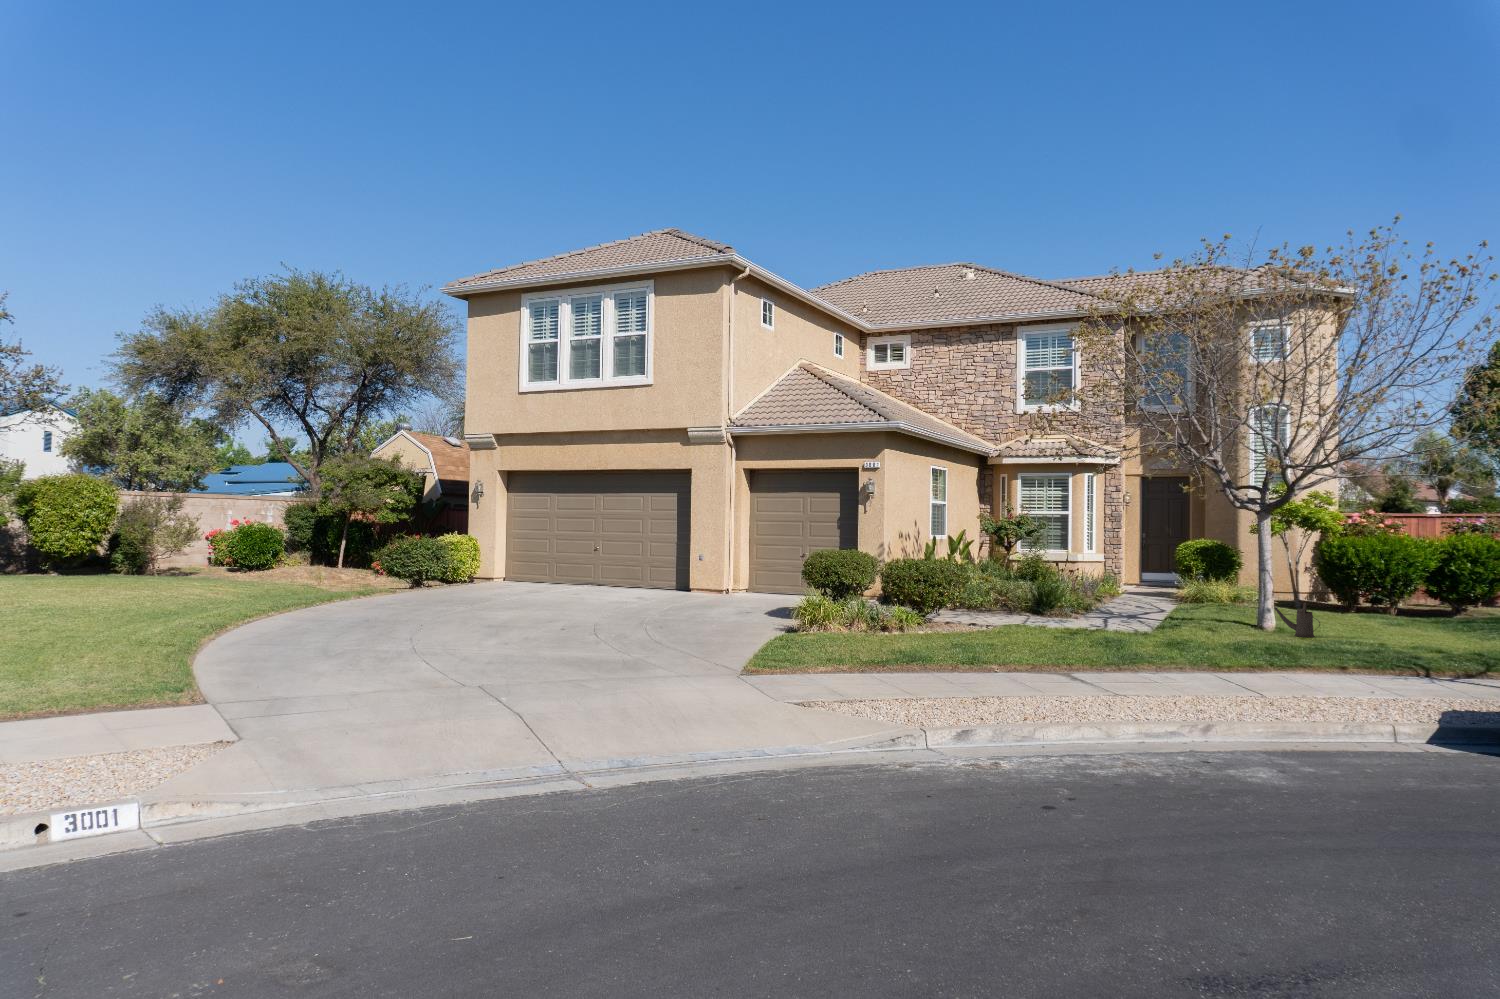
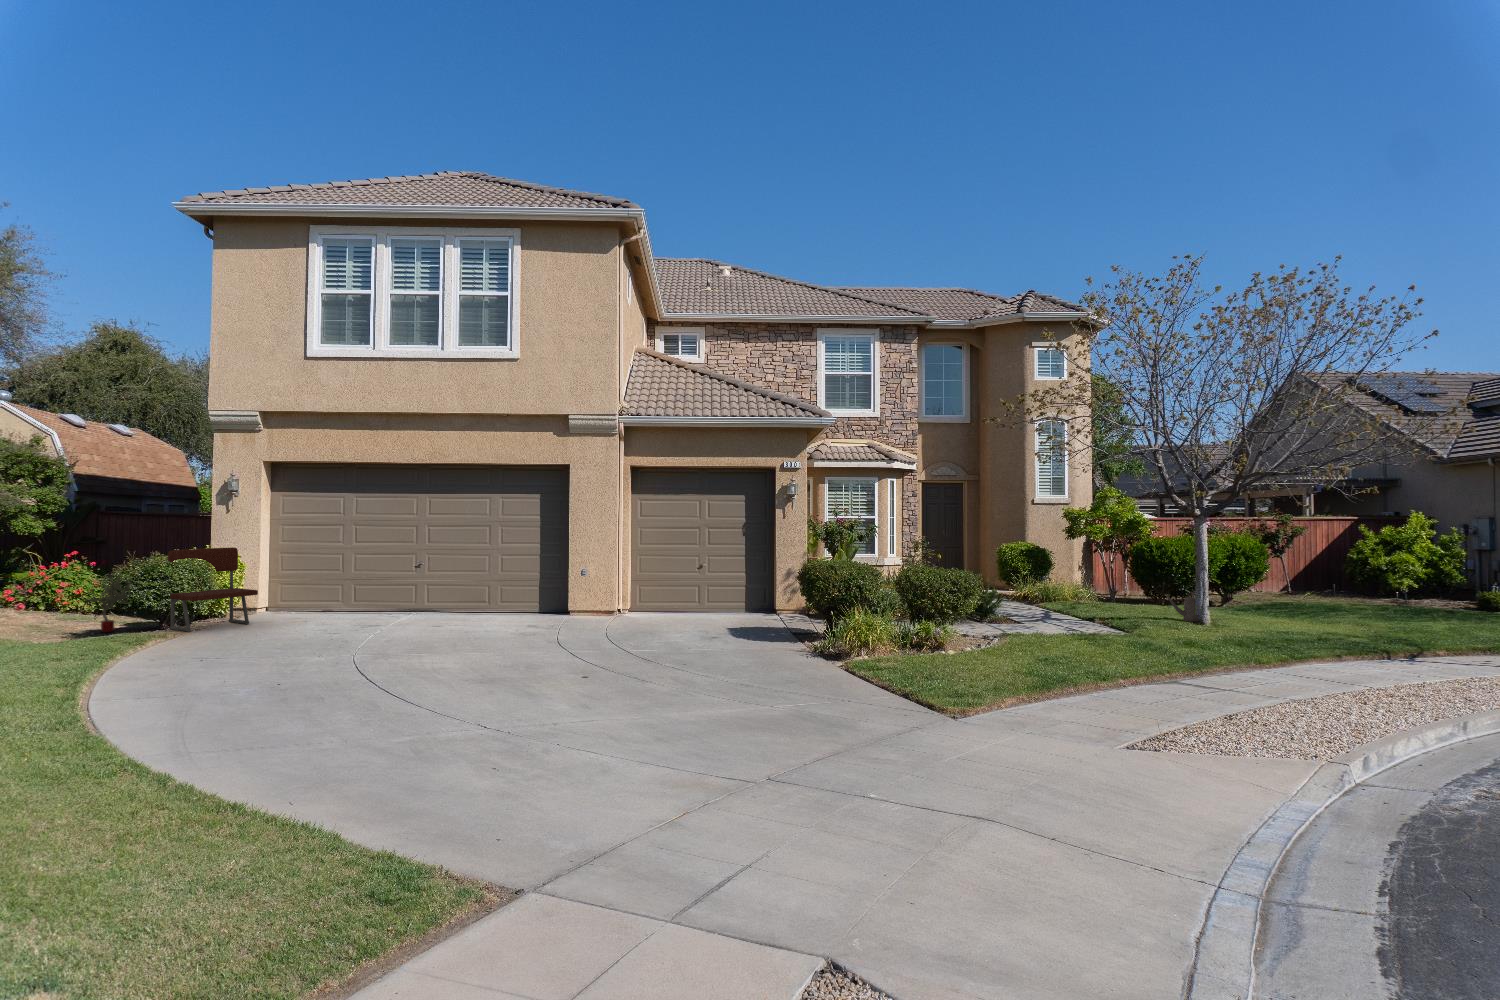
bench: none [422,531,476,587] -> present [168,547,258,632]
potted tree: none [380,546,405,585] -> present [86,574,131,633]

